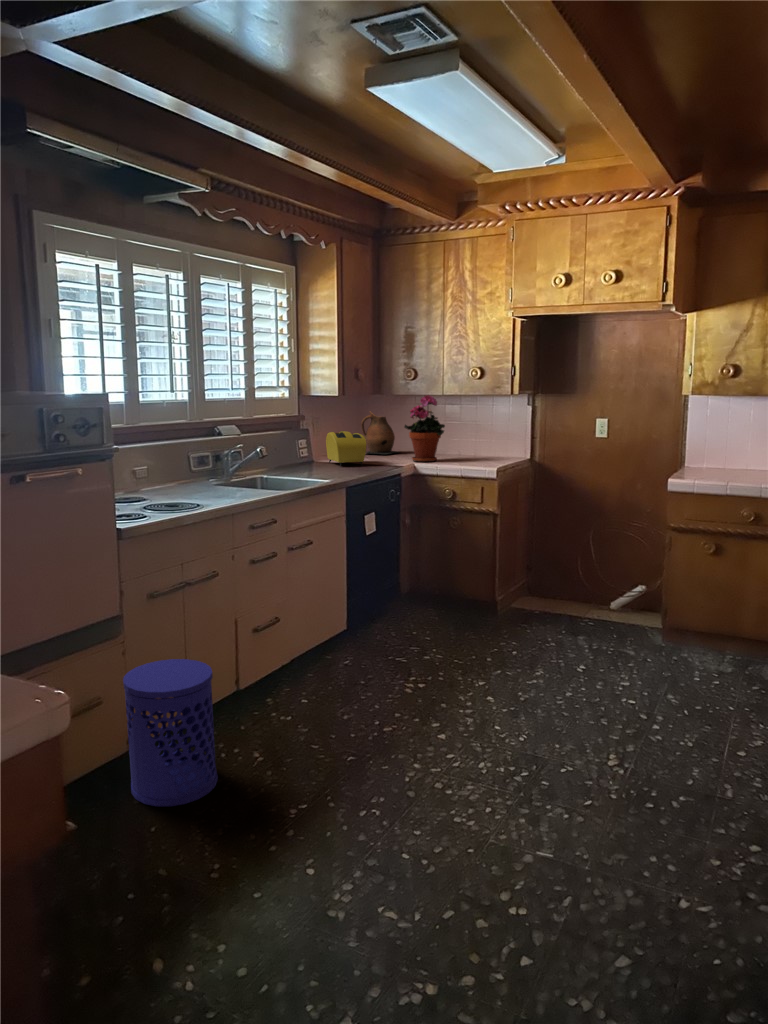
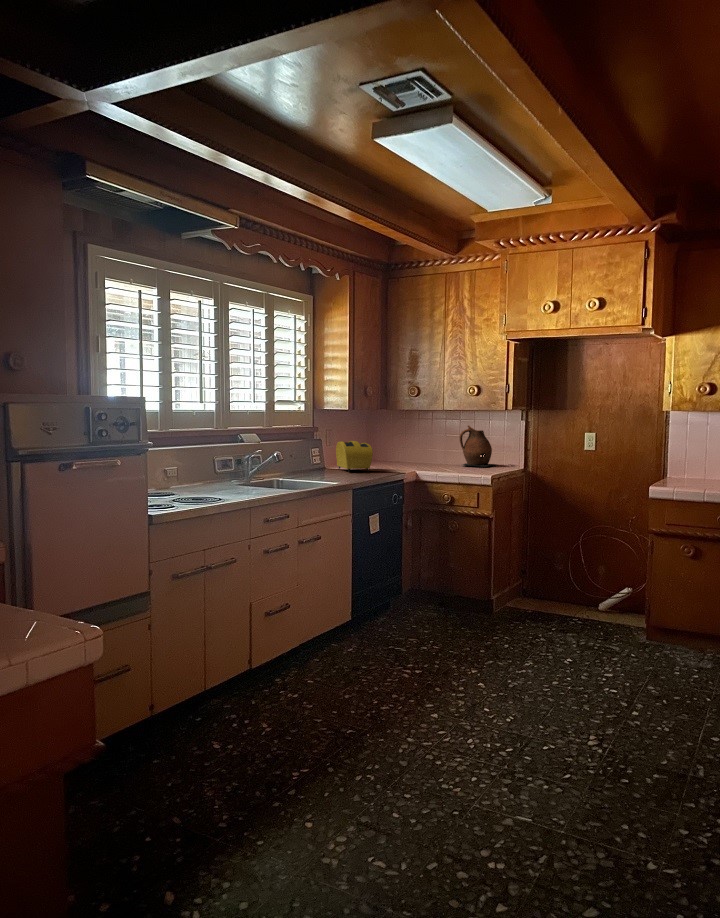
potted plant: present [404,395,445,462] -> none [408,409,446,470]
ceramic pitcher: present [361,412,399,454] -> present [459,425,497,467]
waste bin: present [123,659,218,806] -> none [148,634,228,767]

